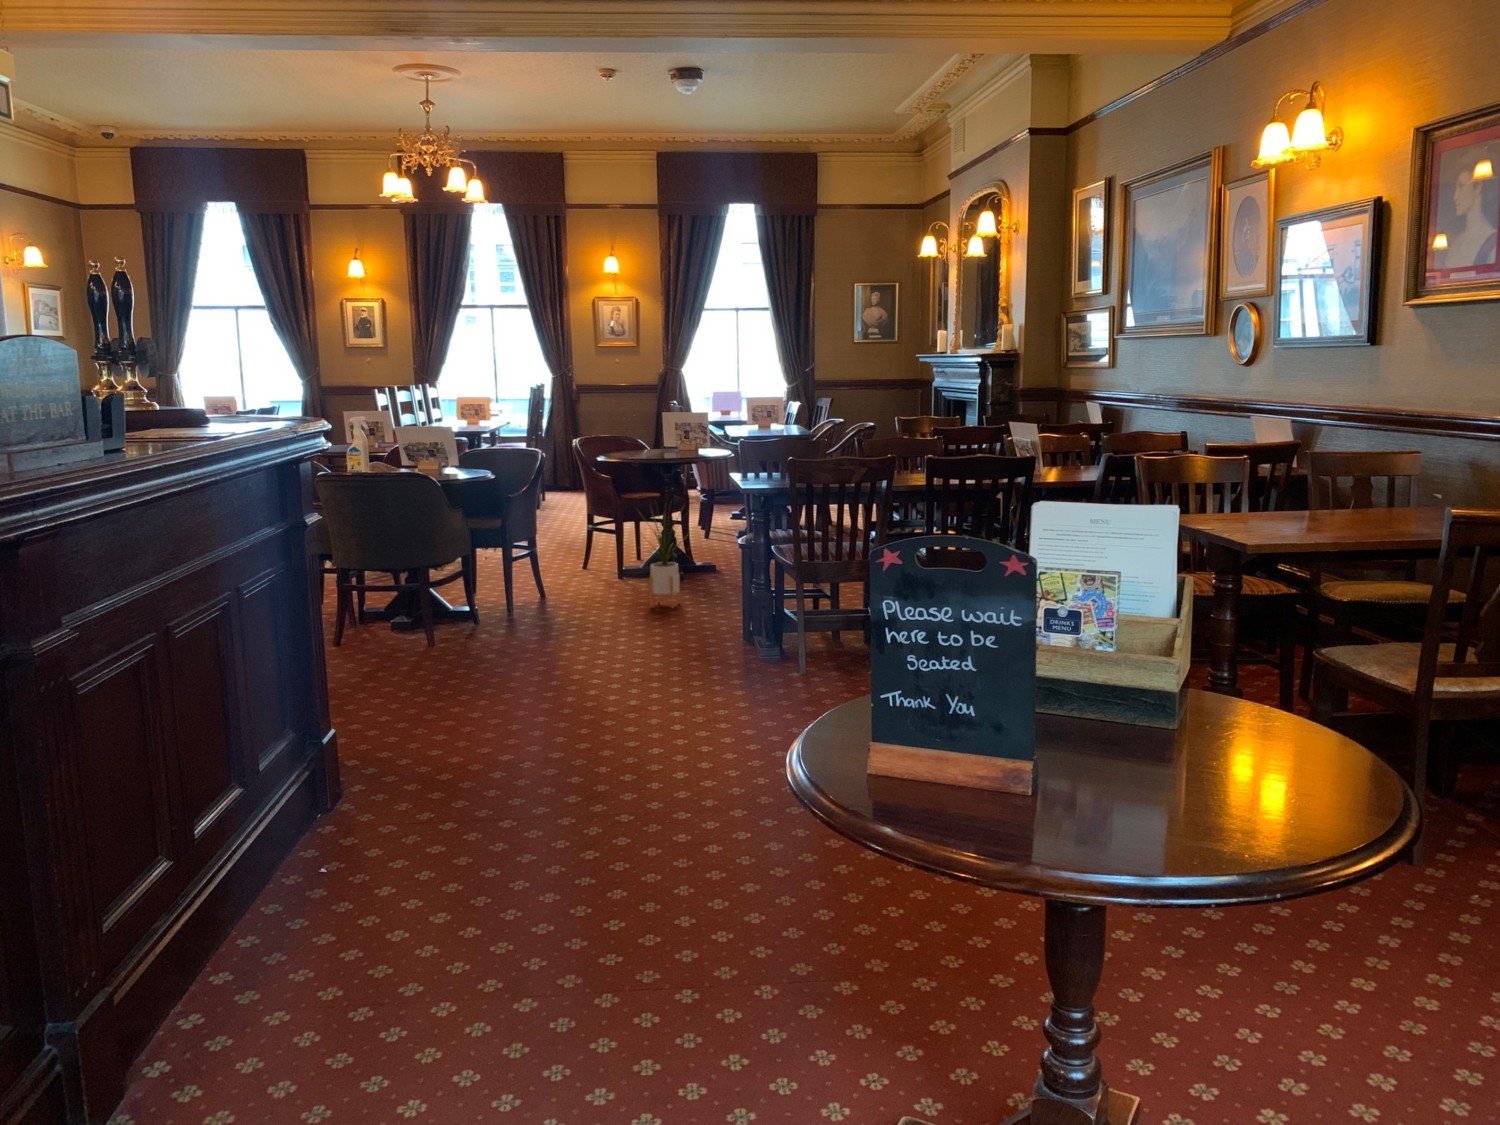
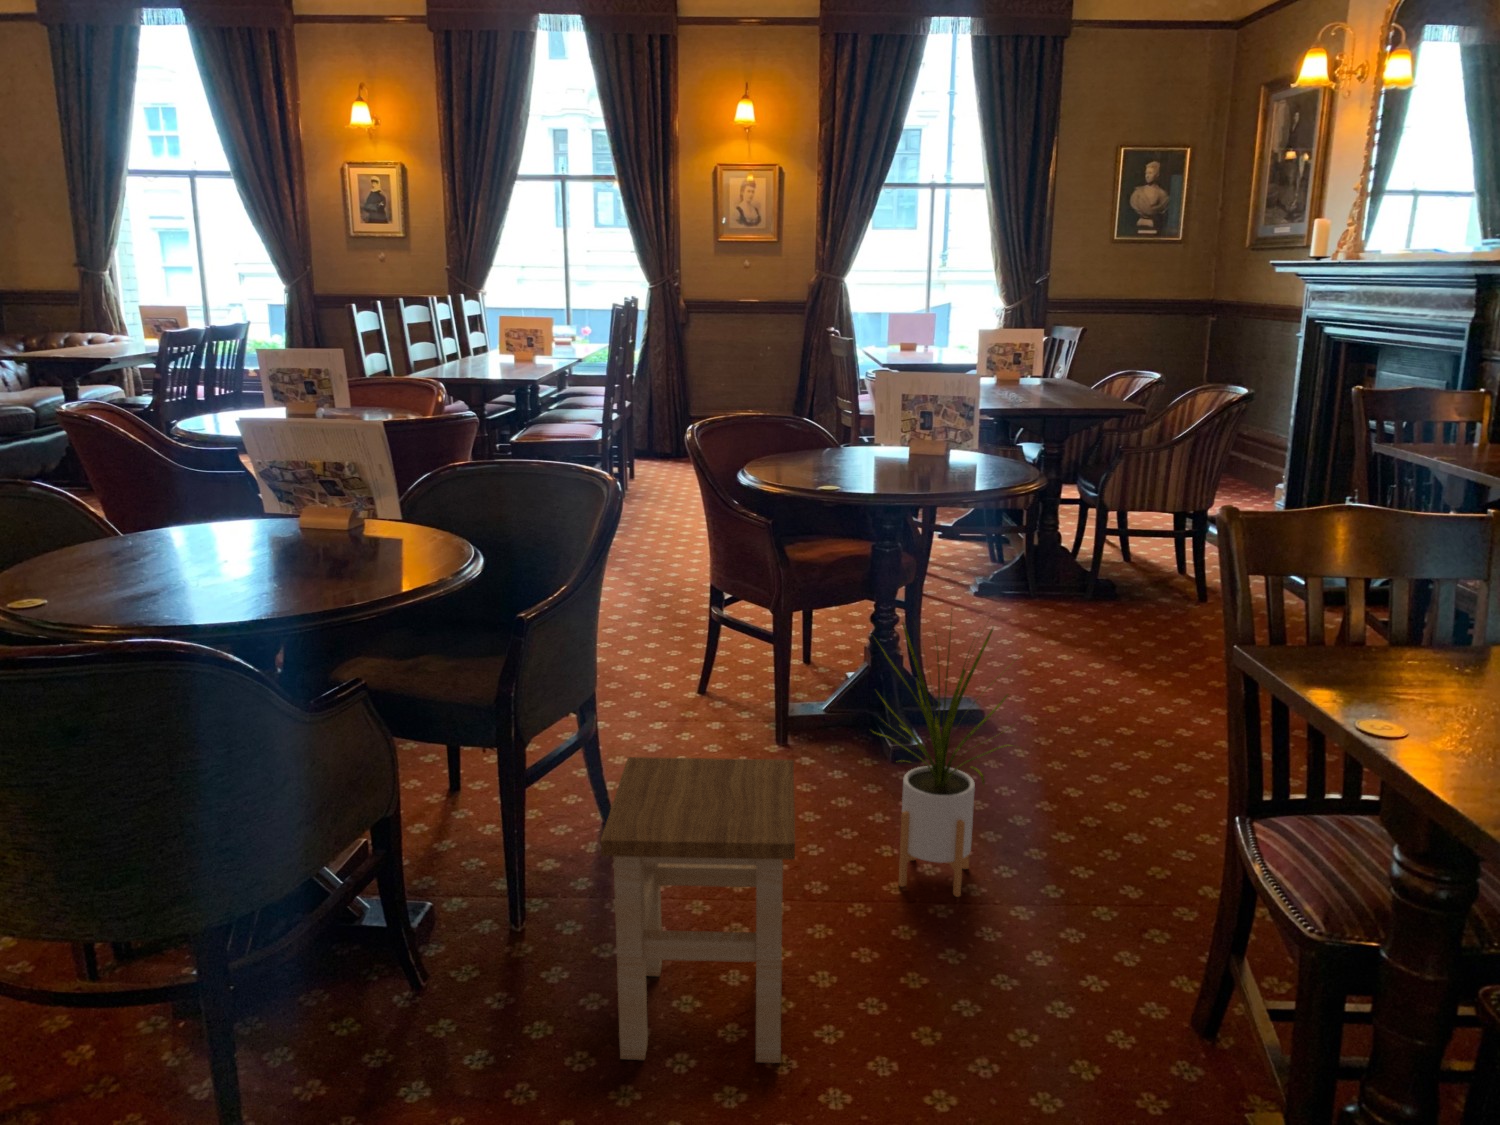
stool: none [532,541,600,634] -> present [601,757,795,1063]

